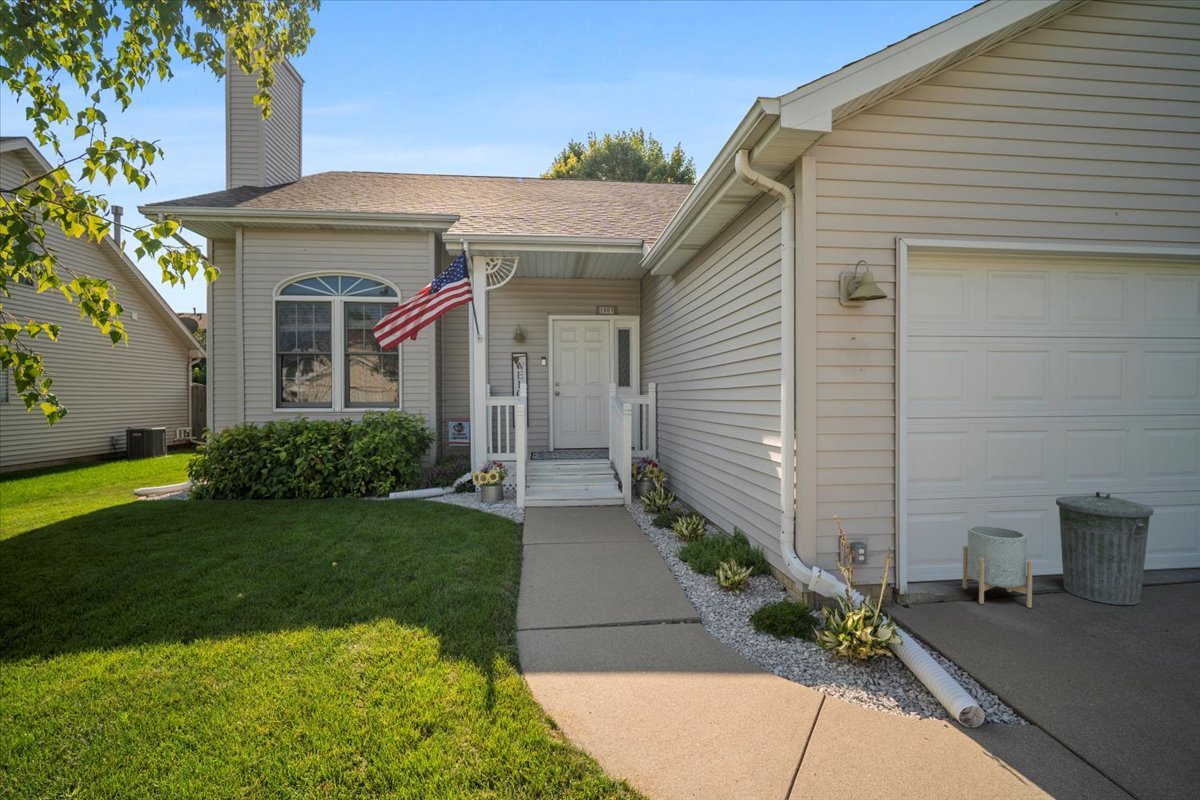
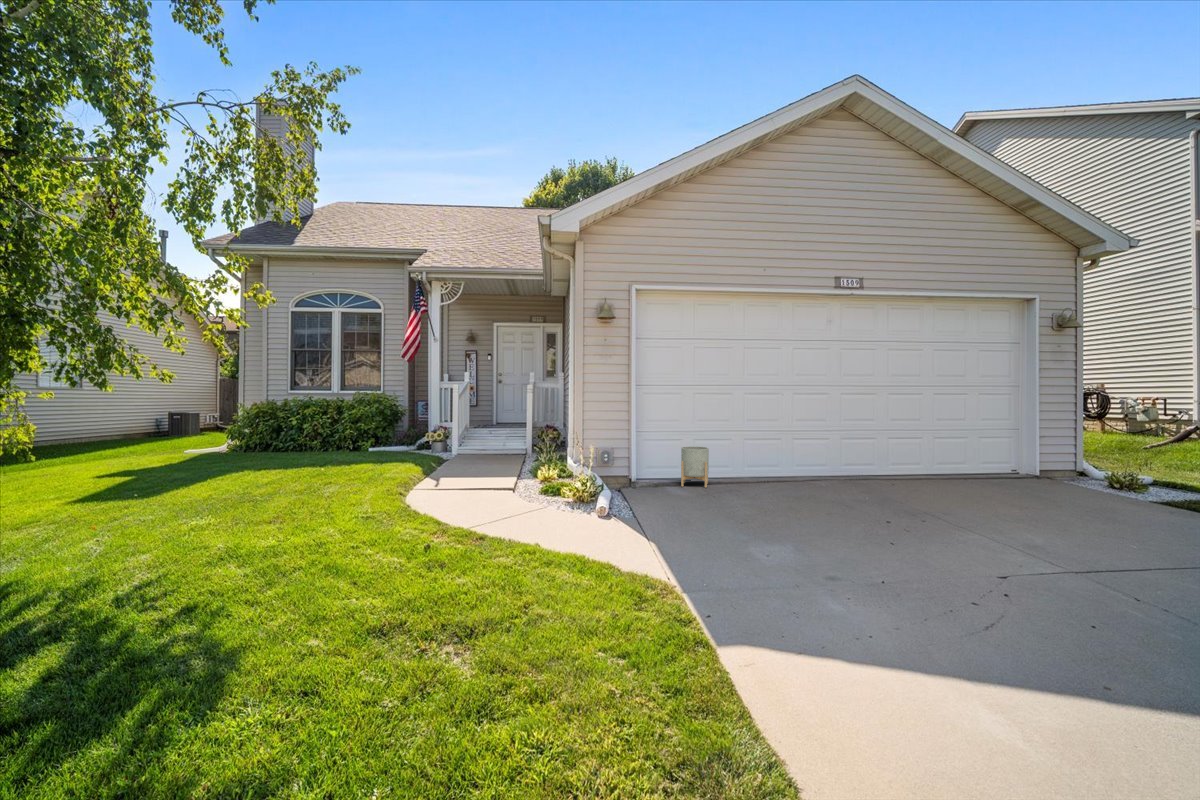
trash can: present [1056,492,1153,605] -> none [735,426,777,487]

